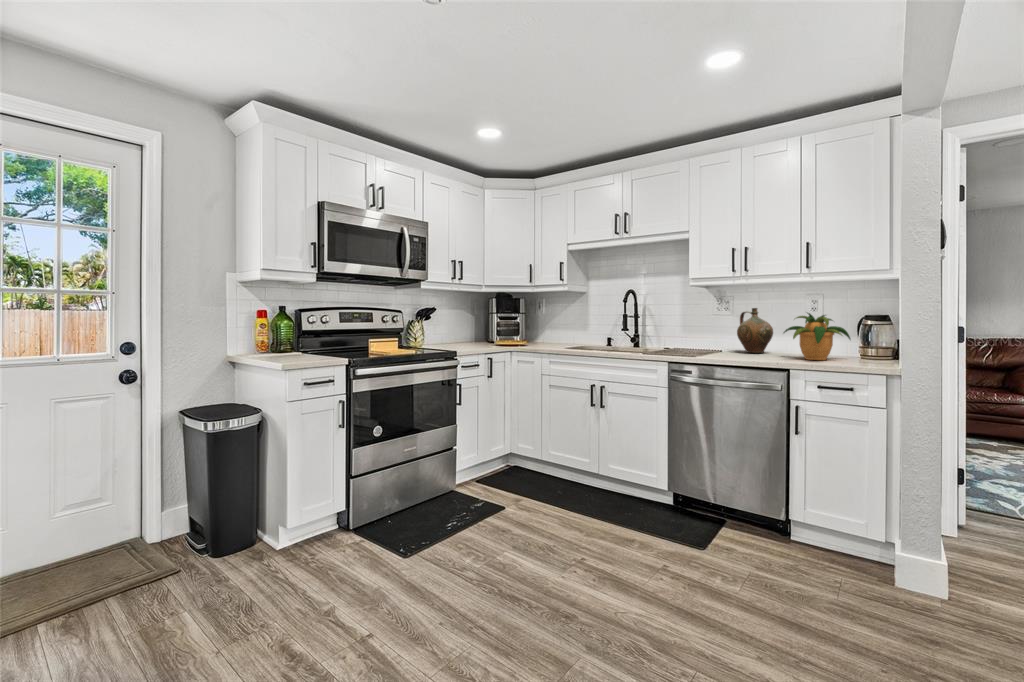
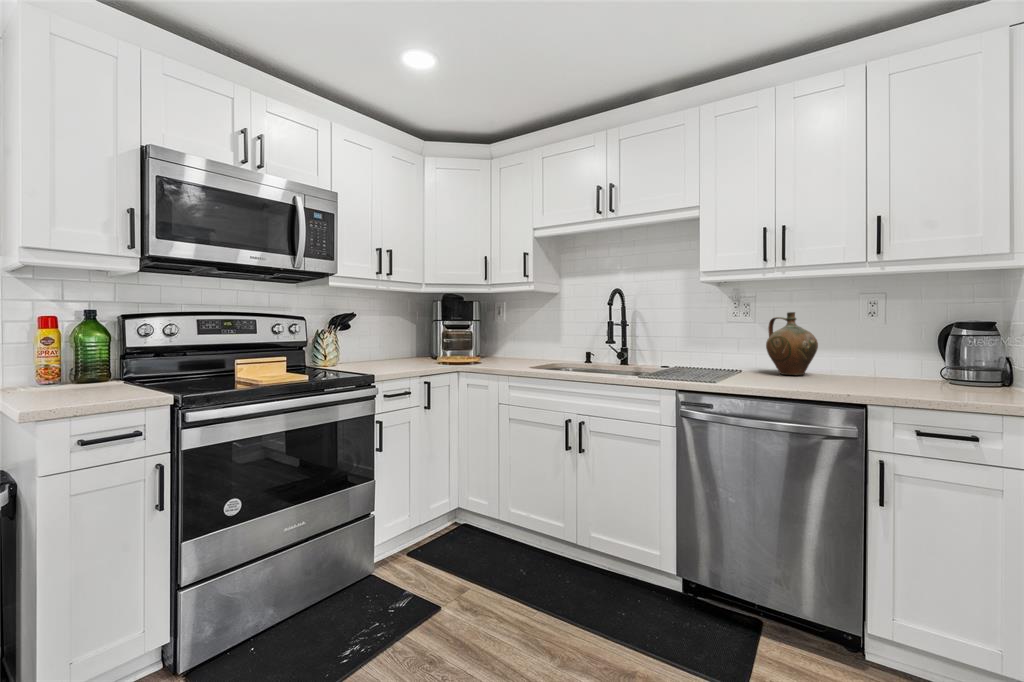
potted plant: present [784,313,851,360] -> none [838,317,945,389]

